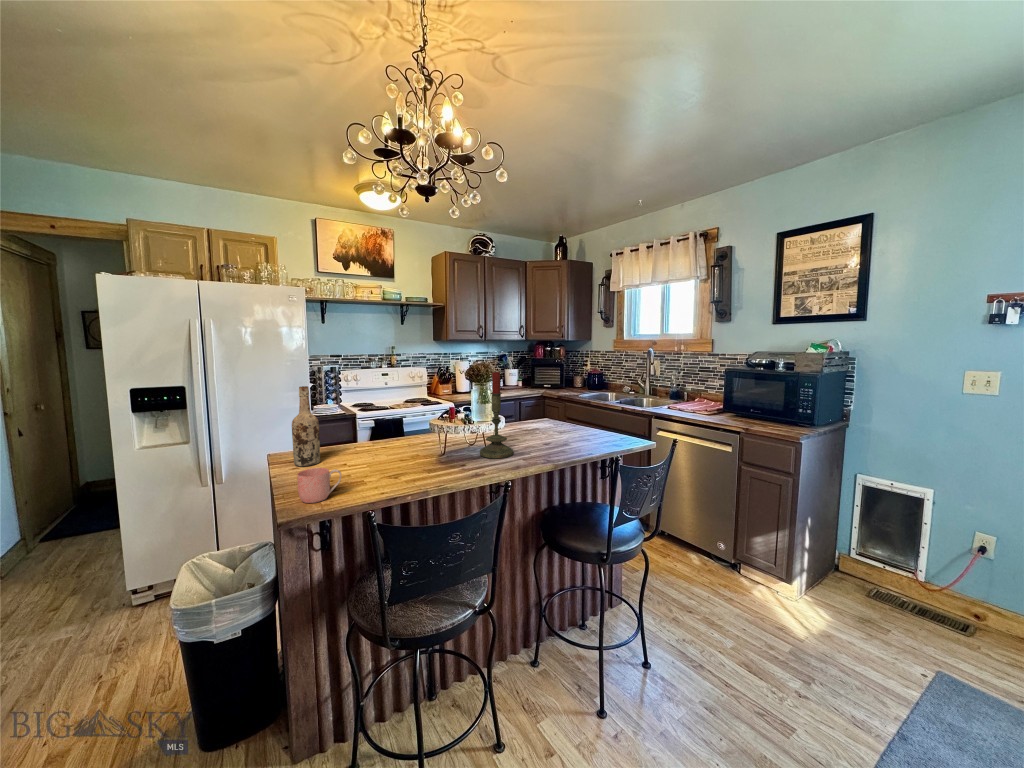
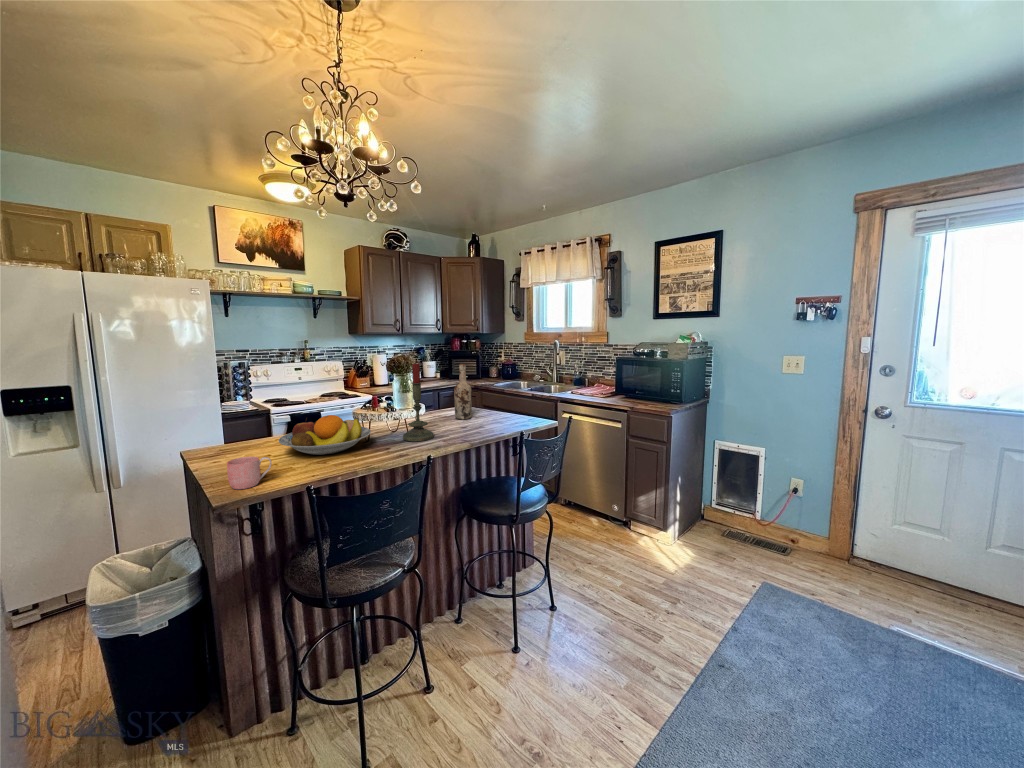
wine bottle: present [292,386,320,466] -> present [454,364,472,419]
fruit bowl: none [353,425,446,468] -> present [278,415,371,455]

